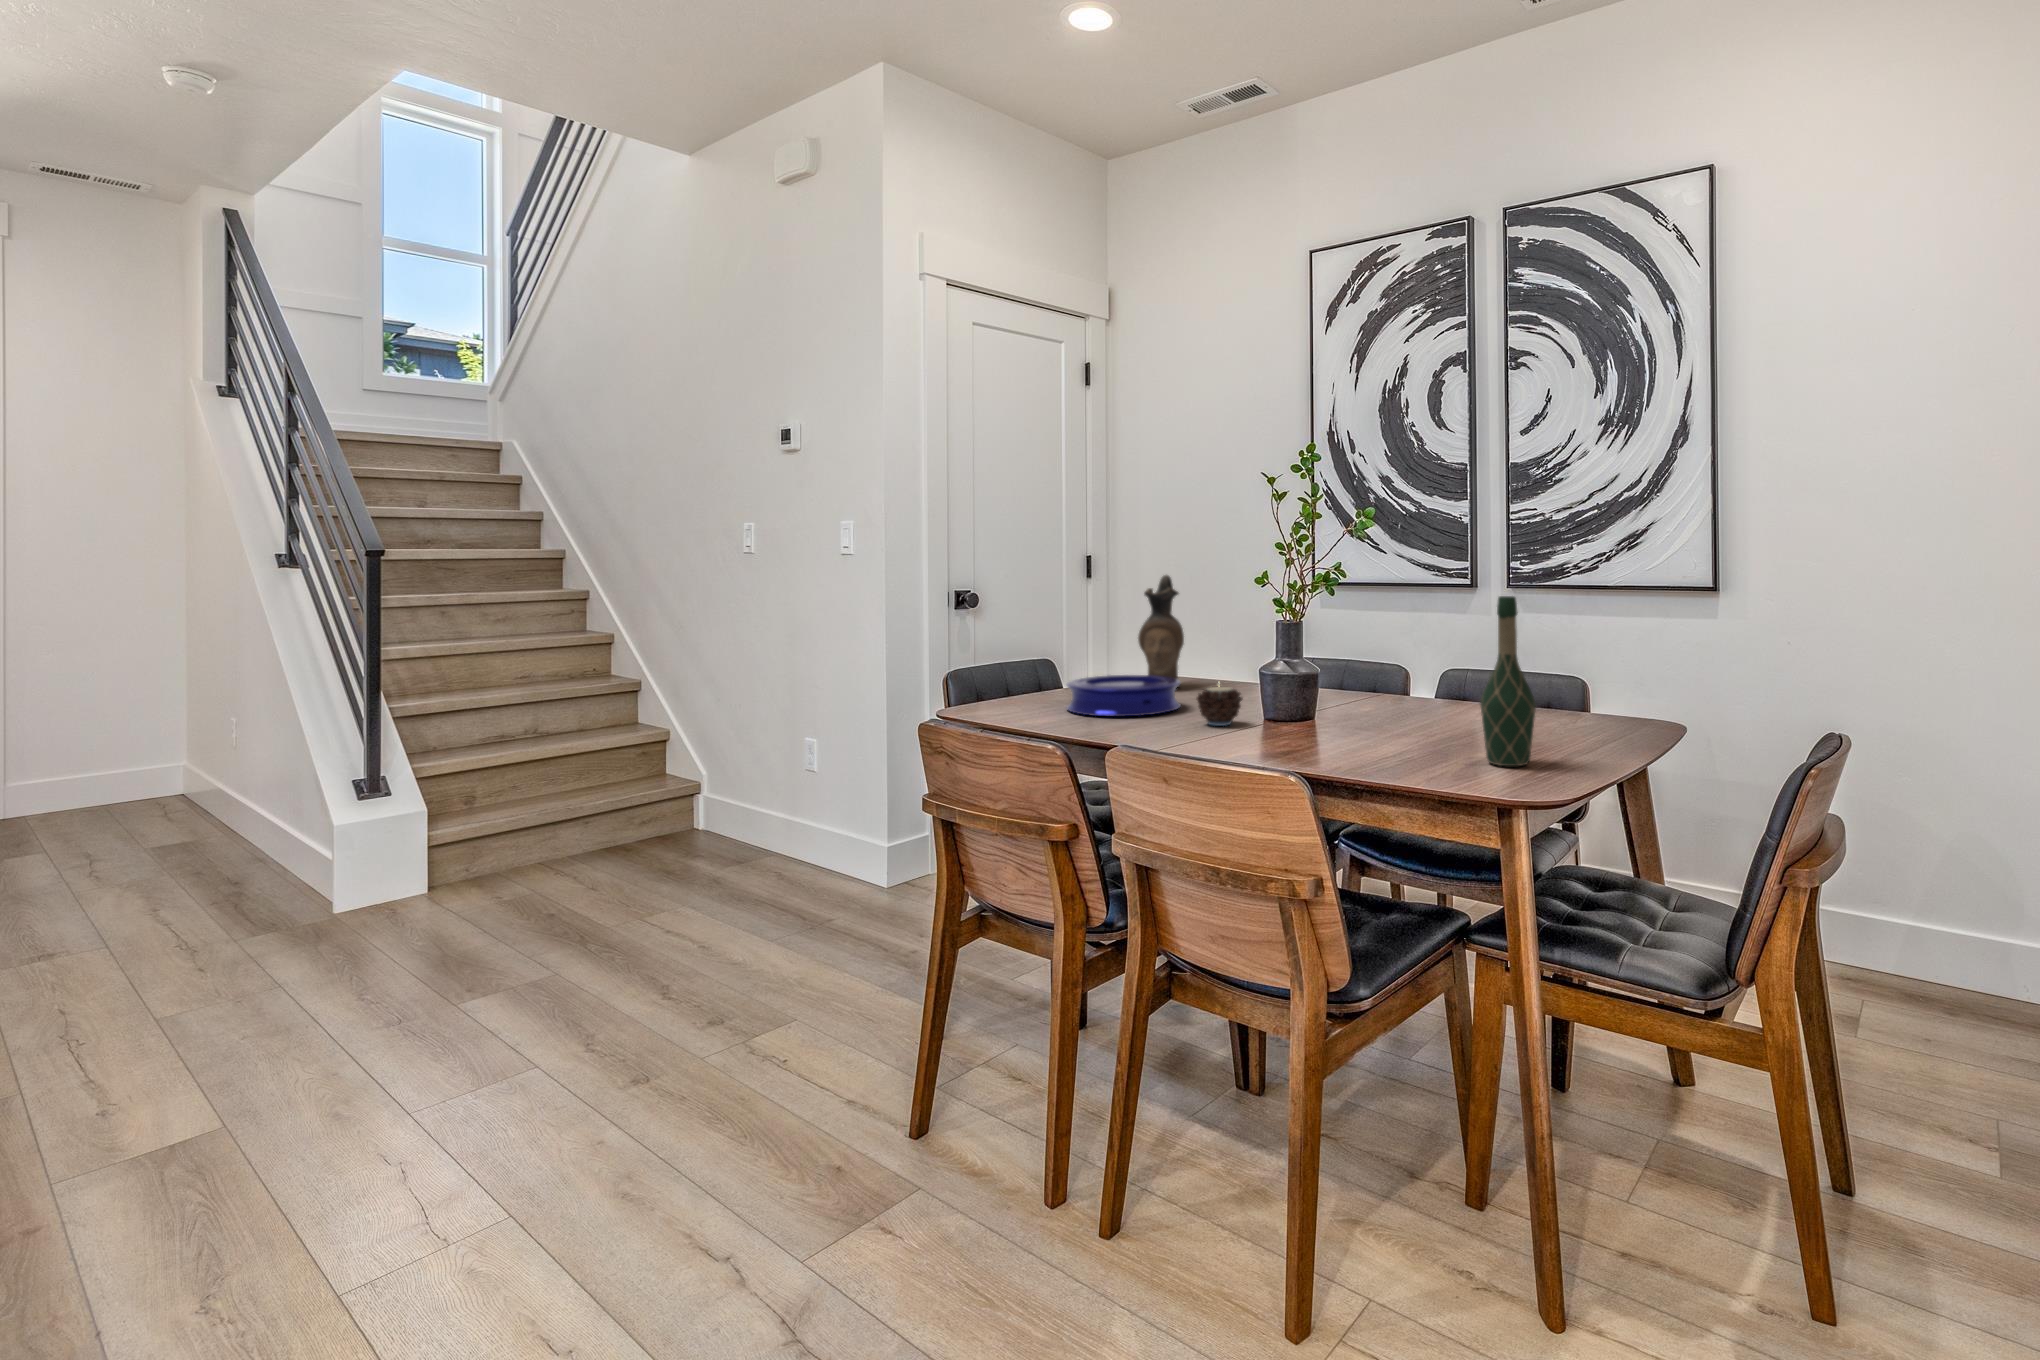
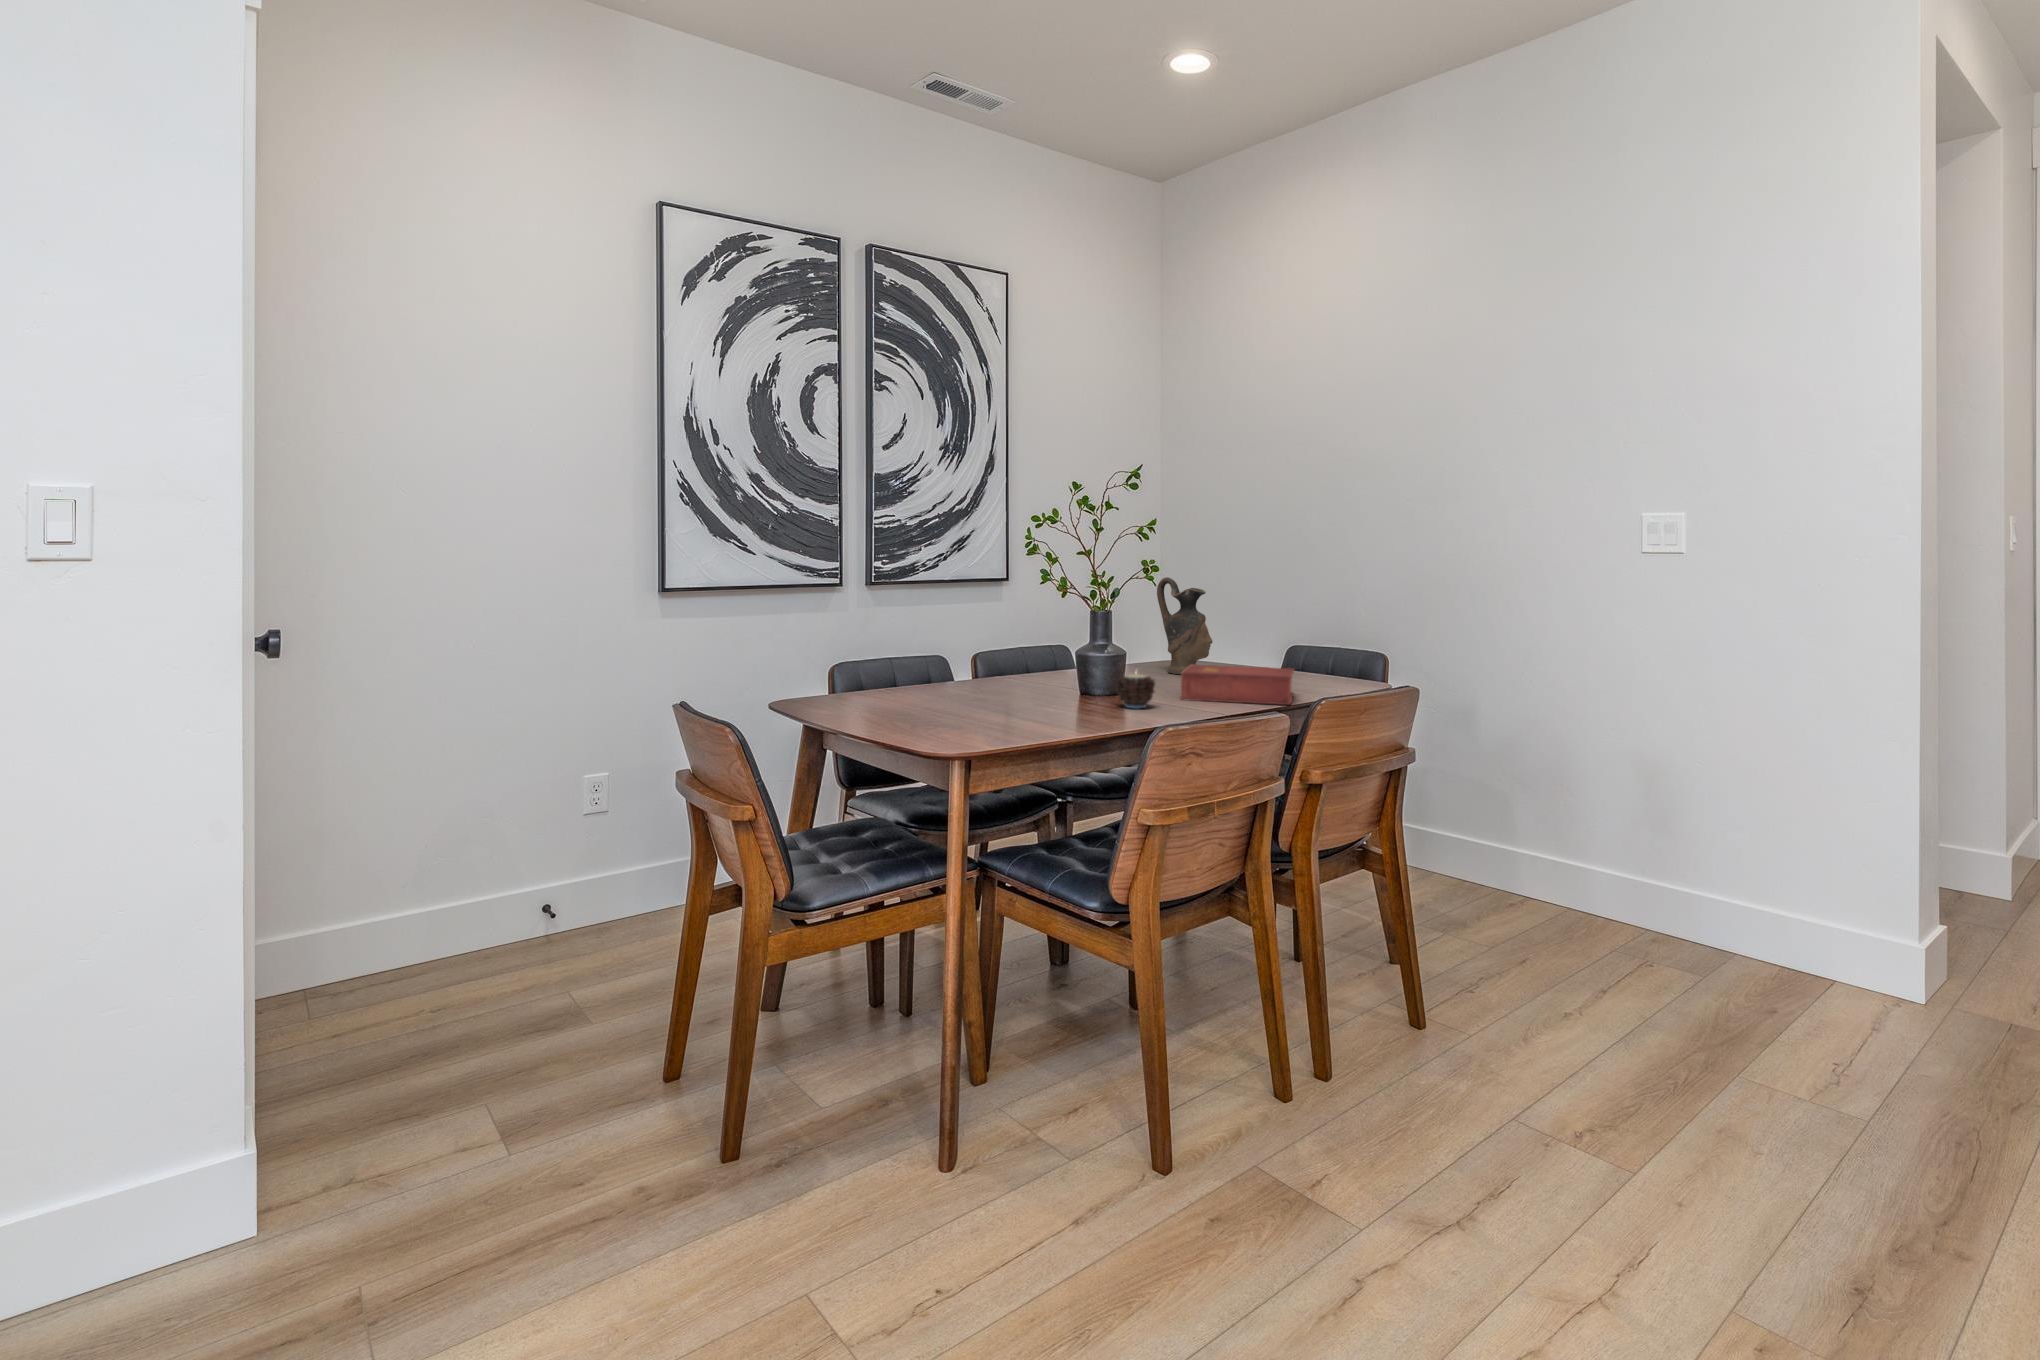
ceramic pitcher: present [1138,575,1184,687] -> present [1157,577,1212,674]
wine bottle: present [1480,596,1536,766] -> none [1283,583,1317,689]
plate: present [1066,675,1181,716] -> none [971,682,1089,726]
book: none [1302,699,1412,760] -> present [1181,665,1294,705]

